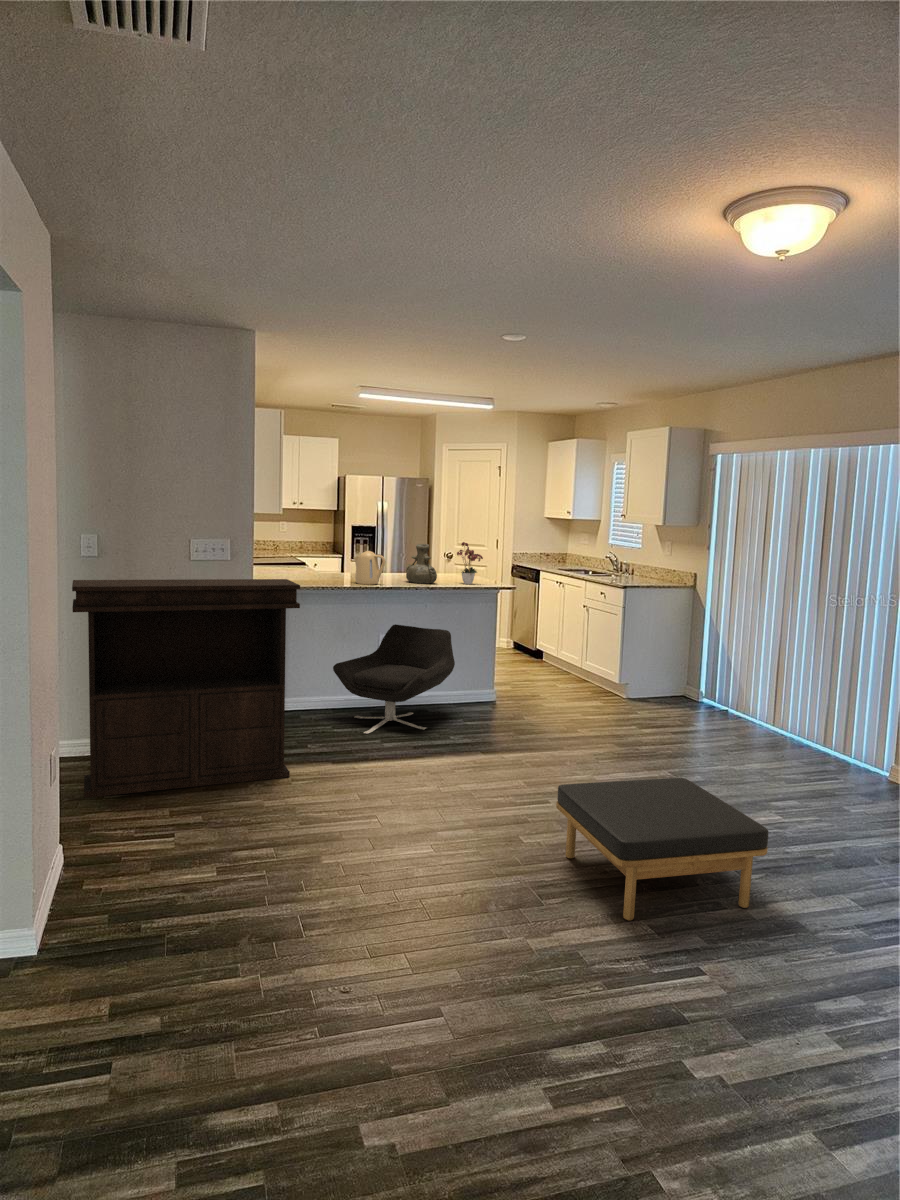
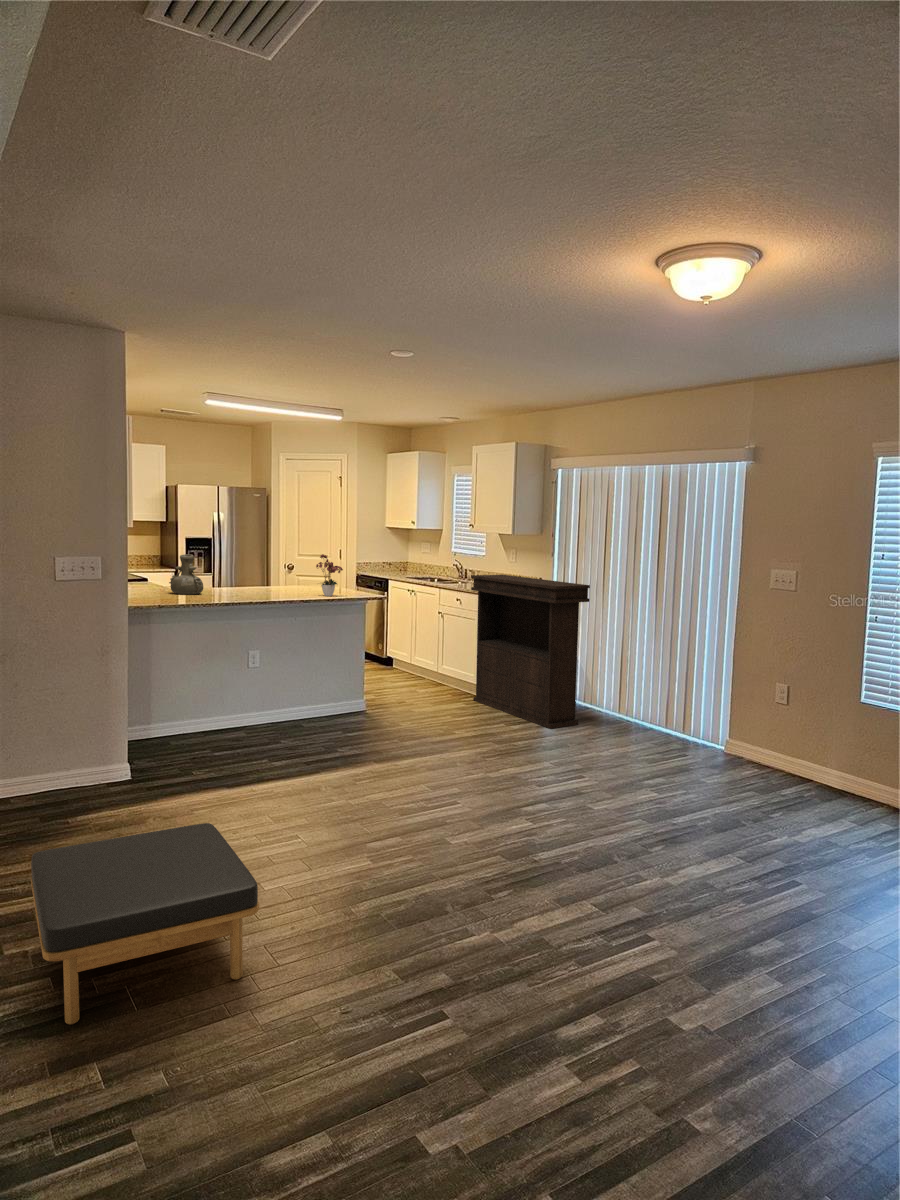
vase: present [405,544,437,584] -> present [169,554,203,595]
kettle: present [354,551,386,585] -> none [216,566,251,601]
console table: present [72,579,300,798] -> present [471,575,590,729]
lounge chair: present [333,624,455,734] -> none [206,640,329,753]
ottoman: present [556,778,769,920] -> present [31,823,259,1024]

